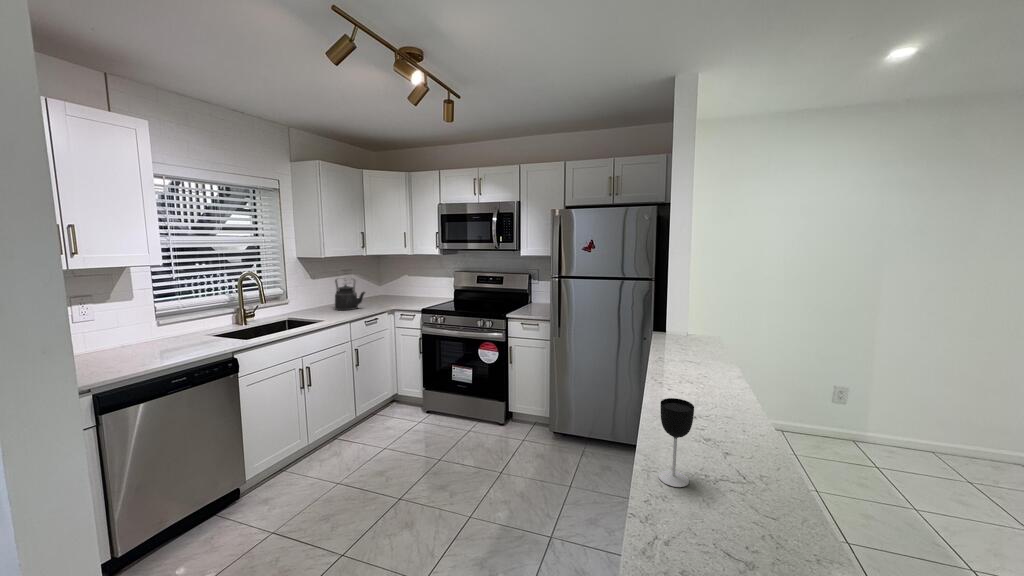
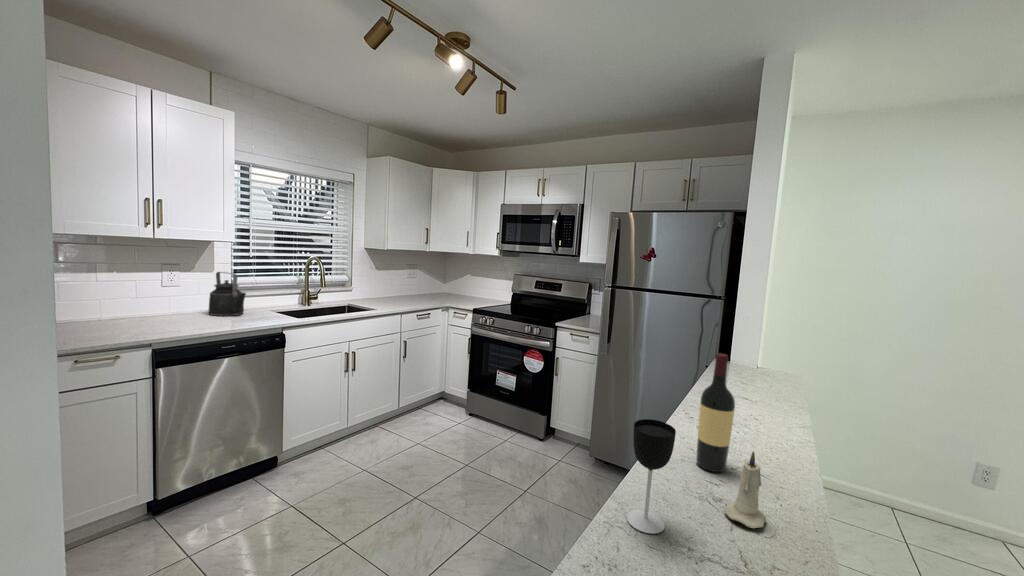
kettle: present [335,279,365,310] -> present [209,272,246,316]
wine bottle: none [684,336,712,430] -> present [696,353,735,472]
candle: none [722,410,753,468] -> present [724,451,766,528]

